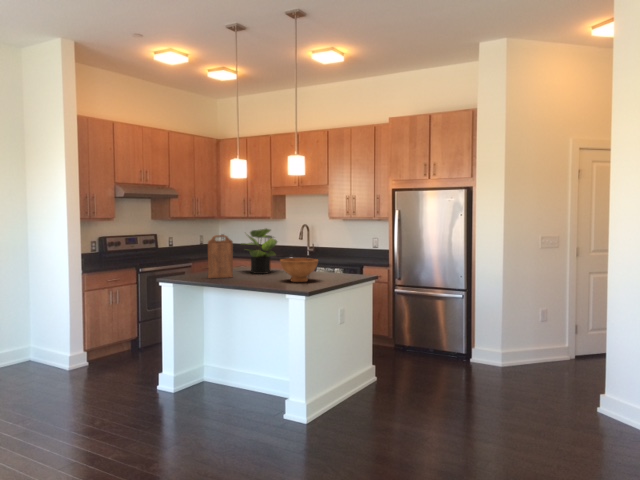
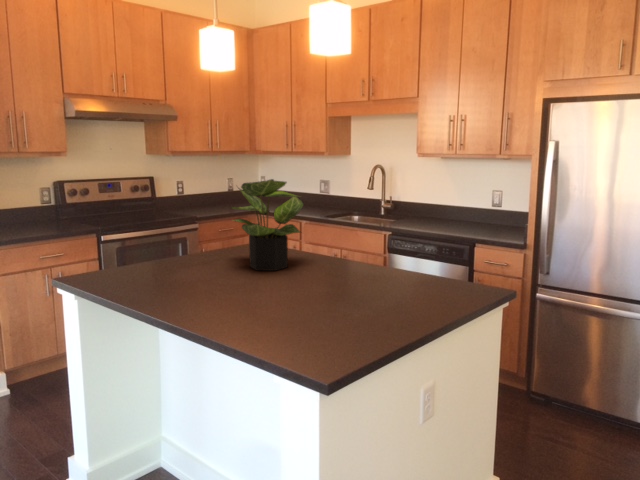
cutting board: present [208,235,233,278] -> none [139,194,197,287]
bowl: present [280,258,318,282] -> none [282,253,376,317]

